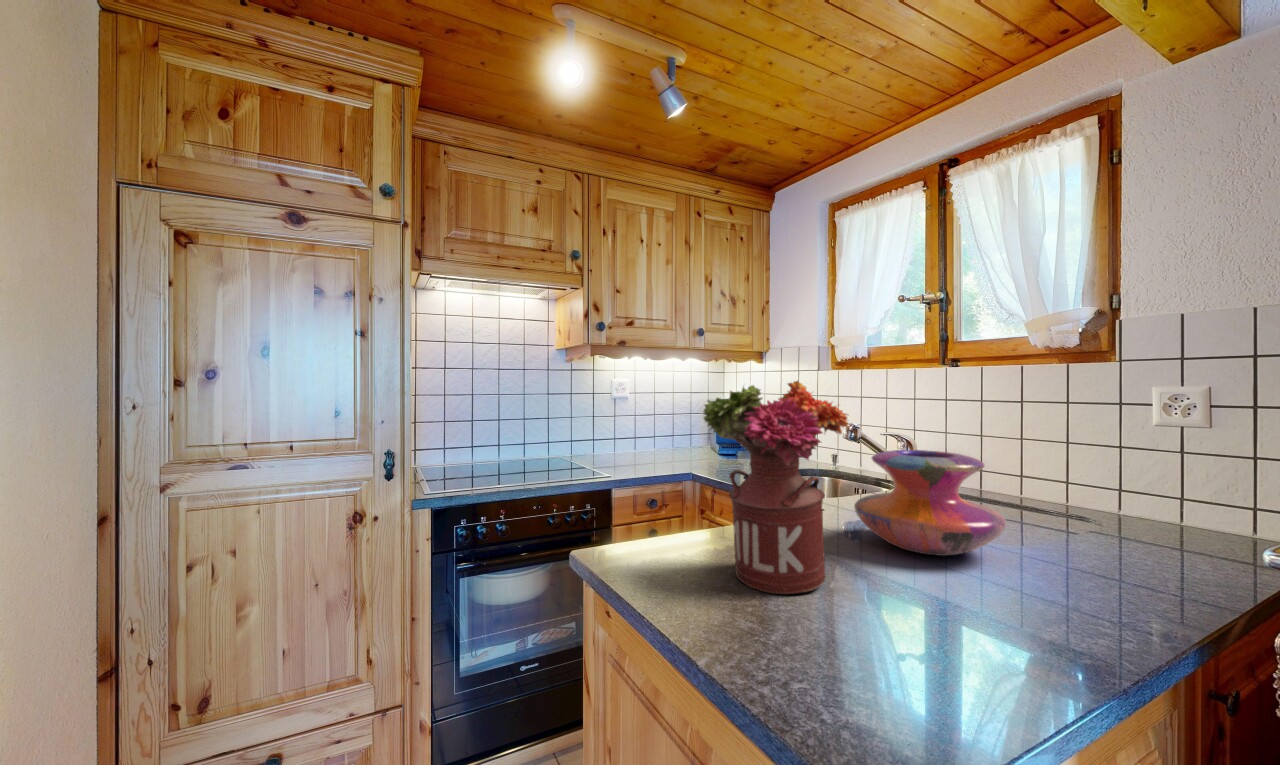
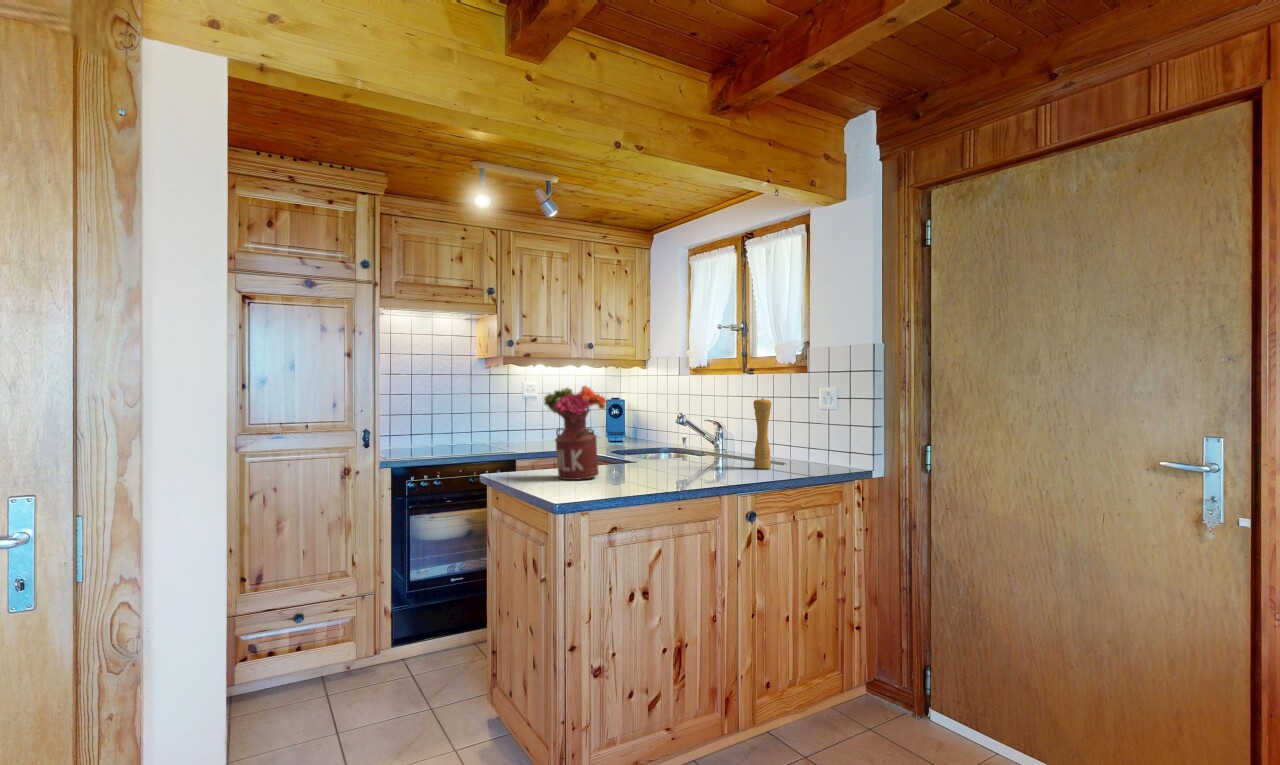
pepper mill: none [1058,405,1100,537] -> present [753,398,772,469]
decorative vase: present [854,450,1007,556] -> none [634,423,702,473]

